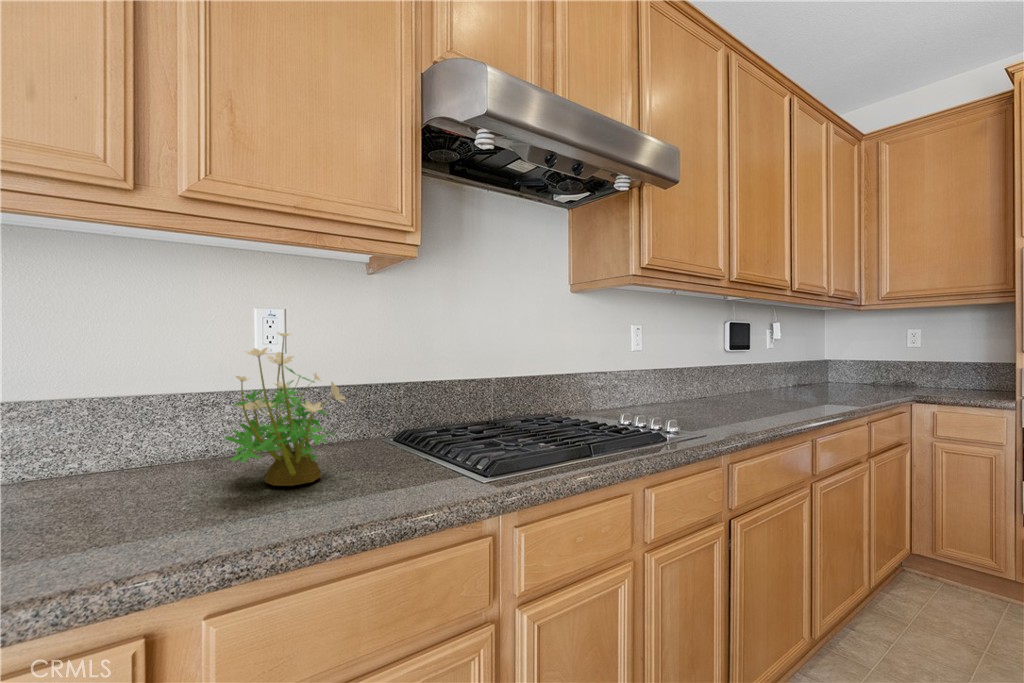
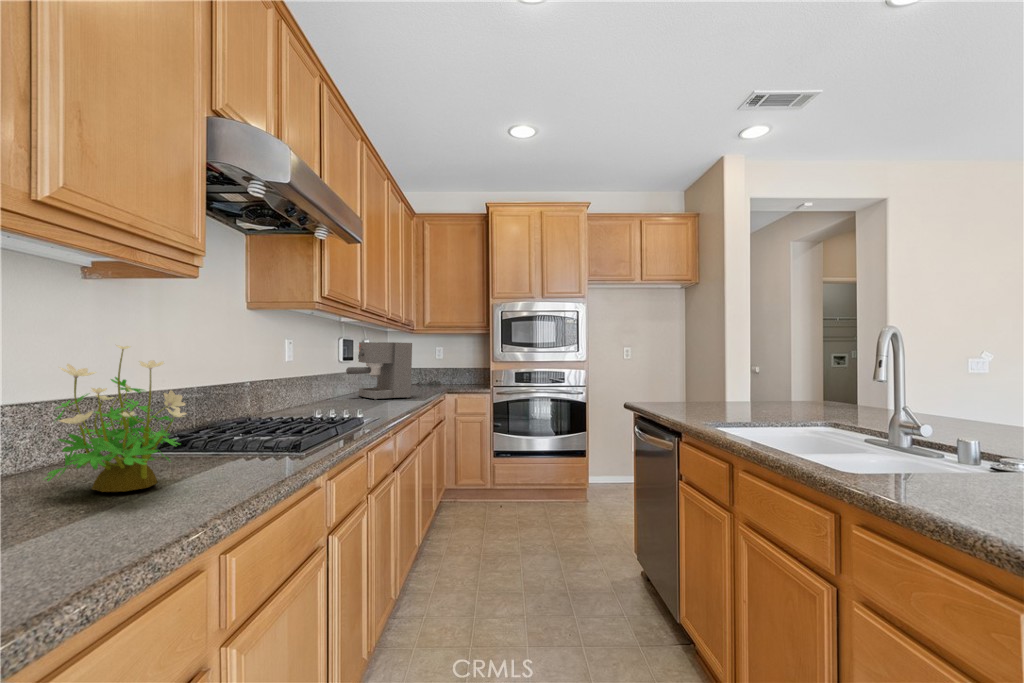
coffee maker: none [718,323,818,406] -> present [346,342,412,400]

